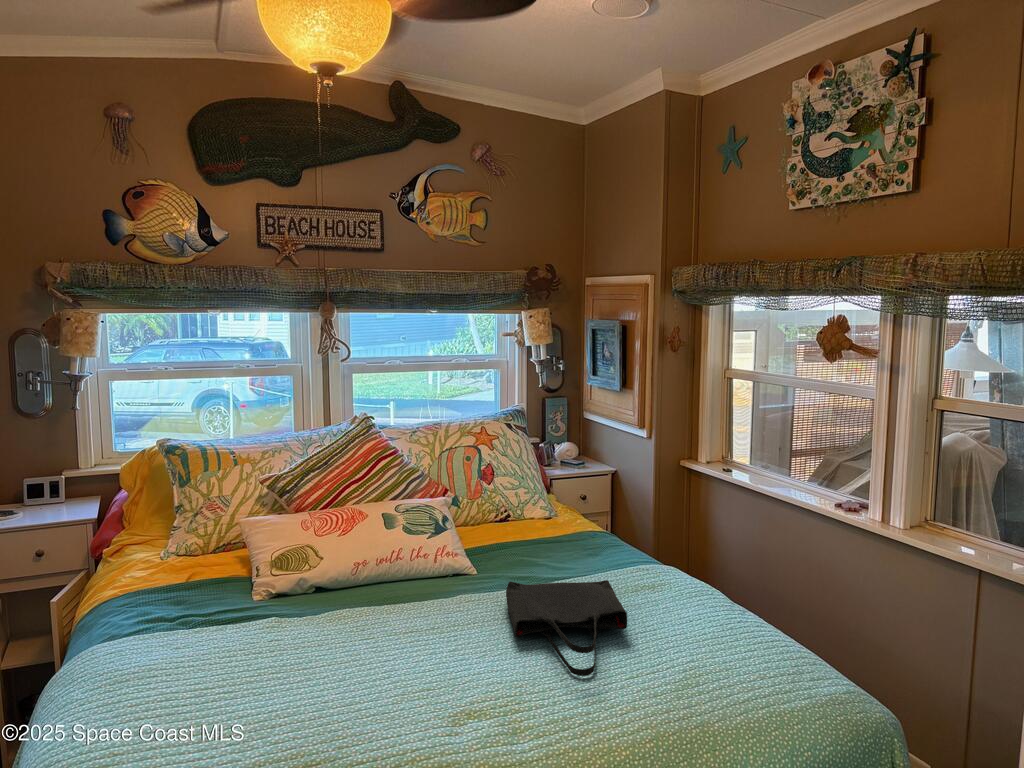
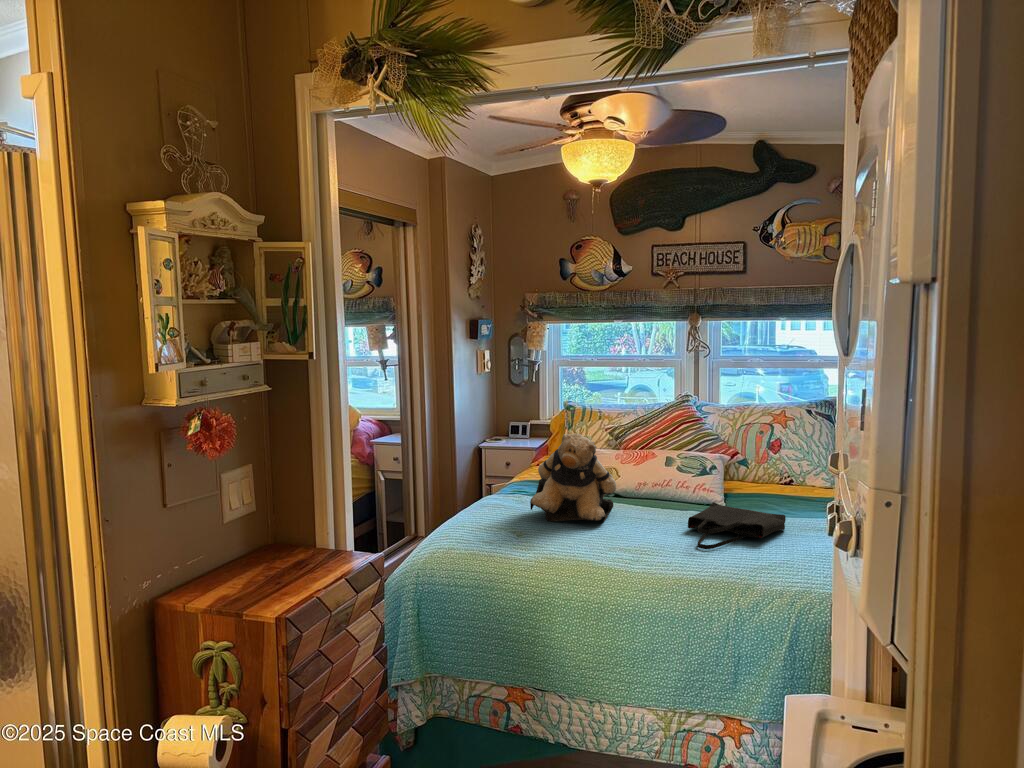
teddy bear: none [246,528,398,697] -> present [530,434,616,522]

